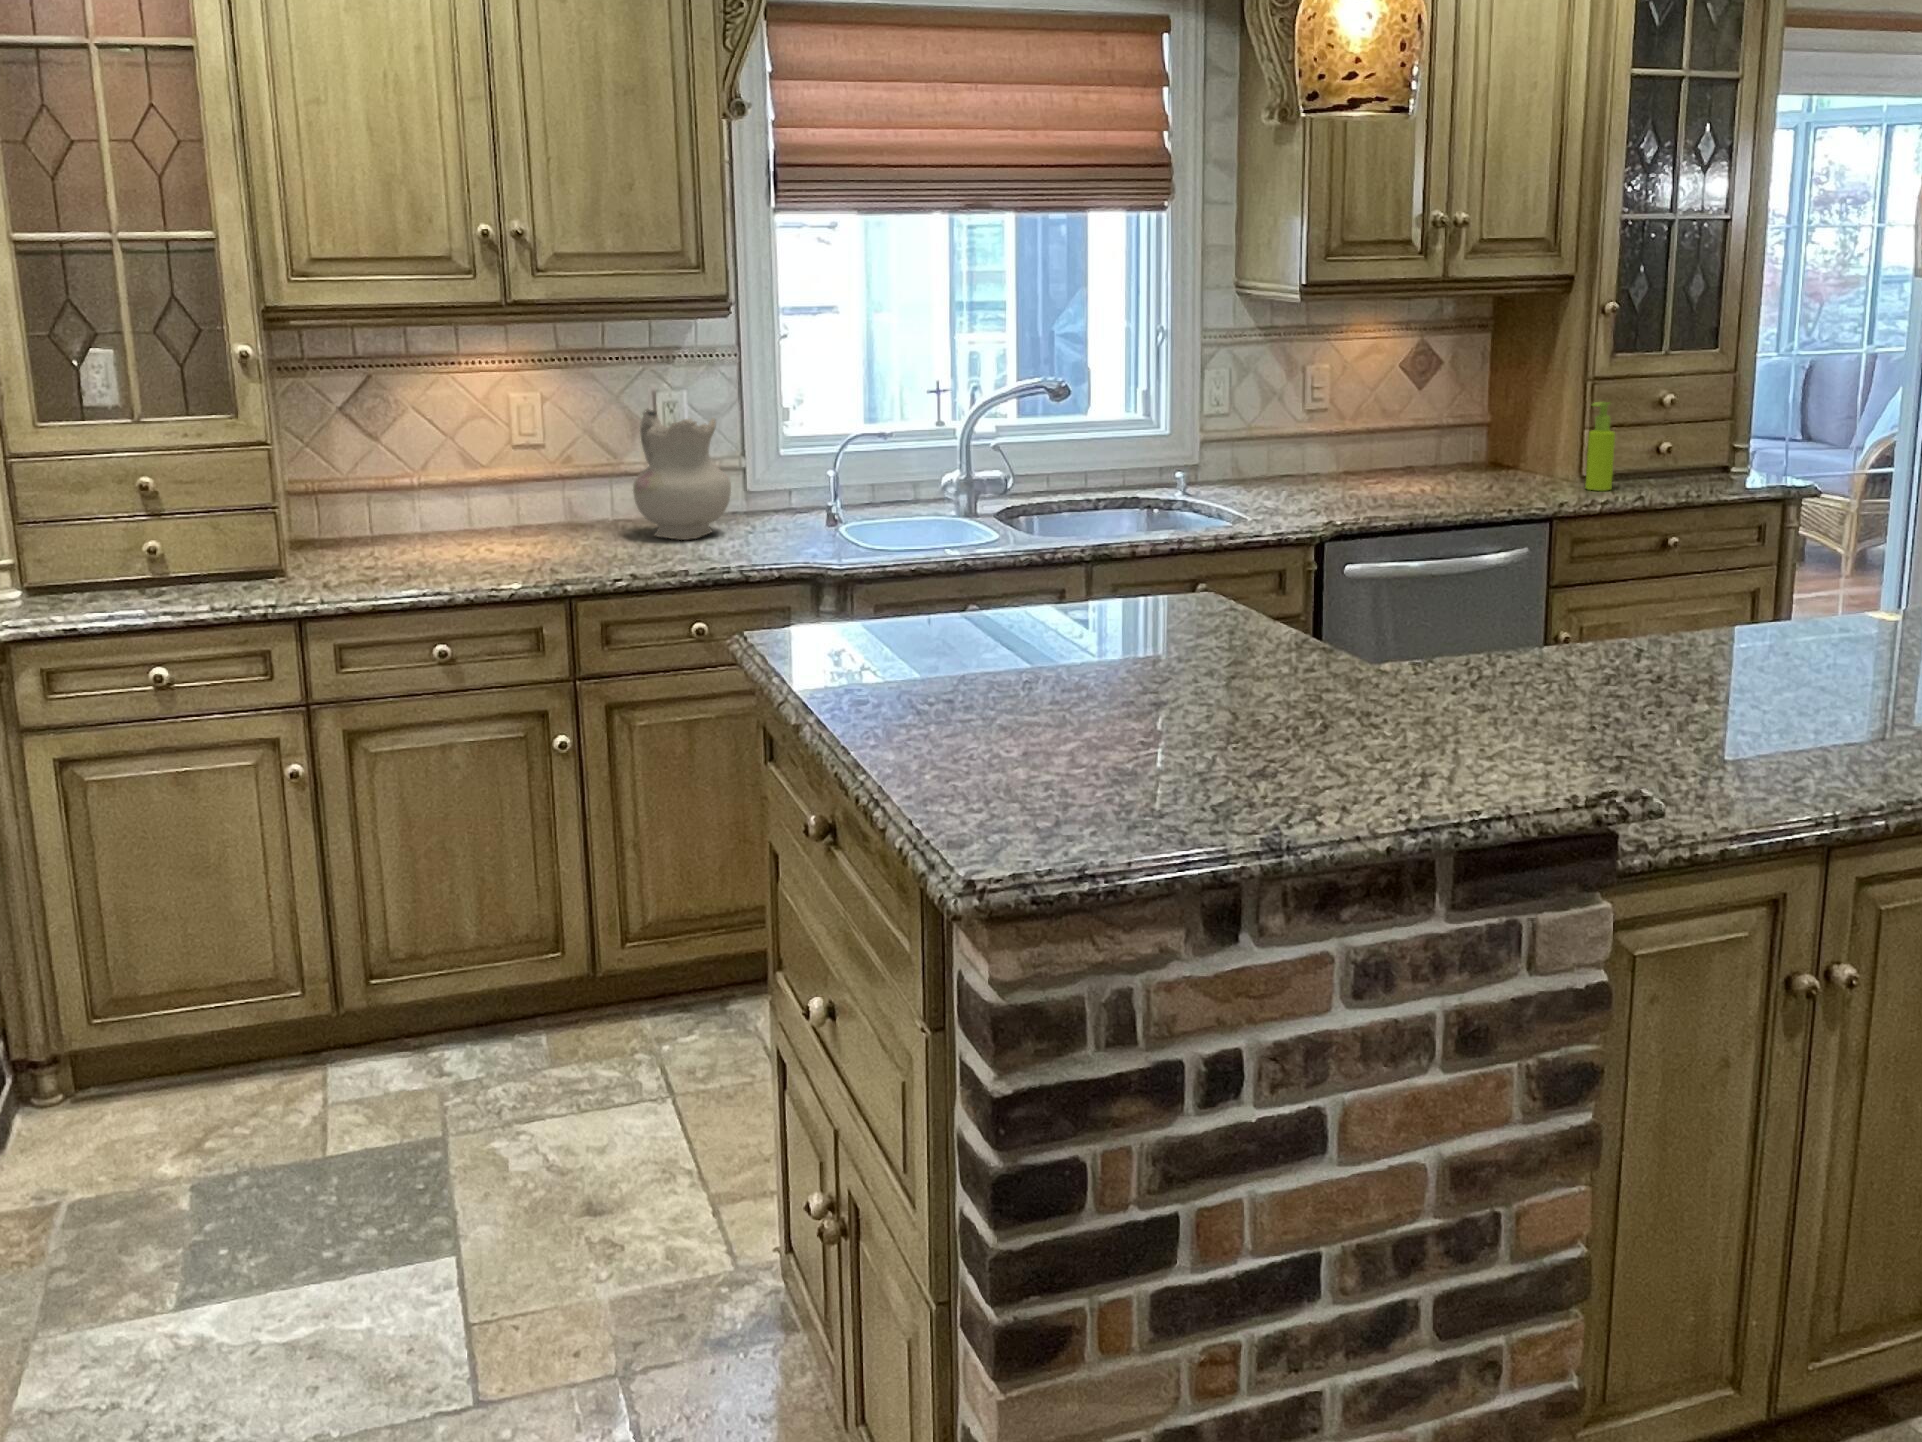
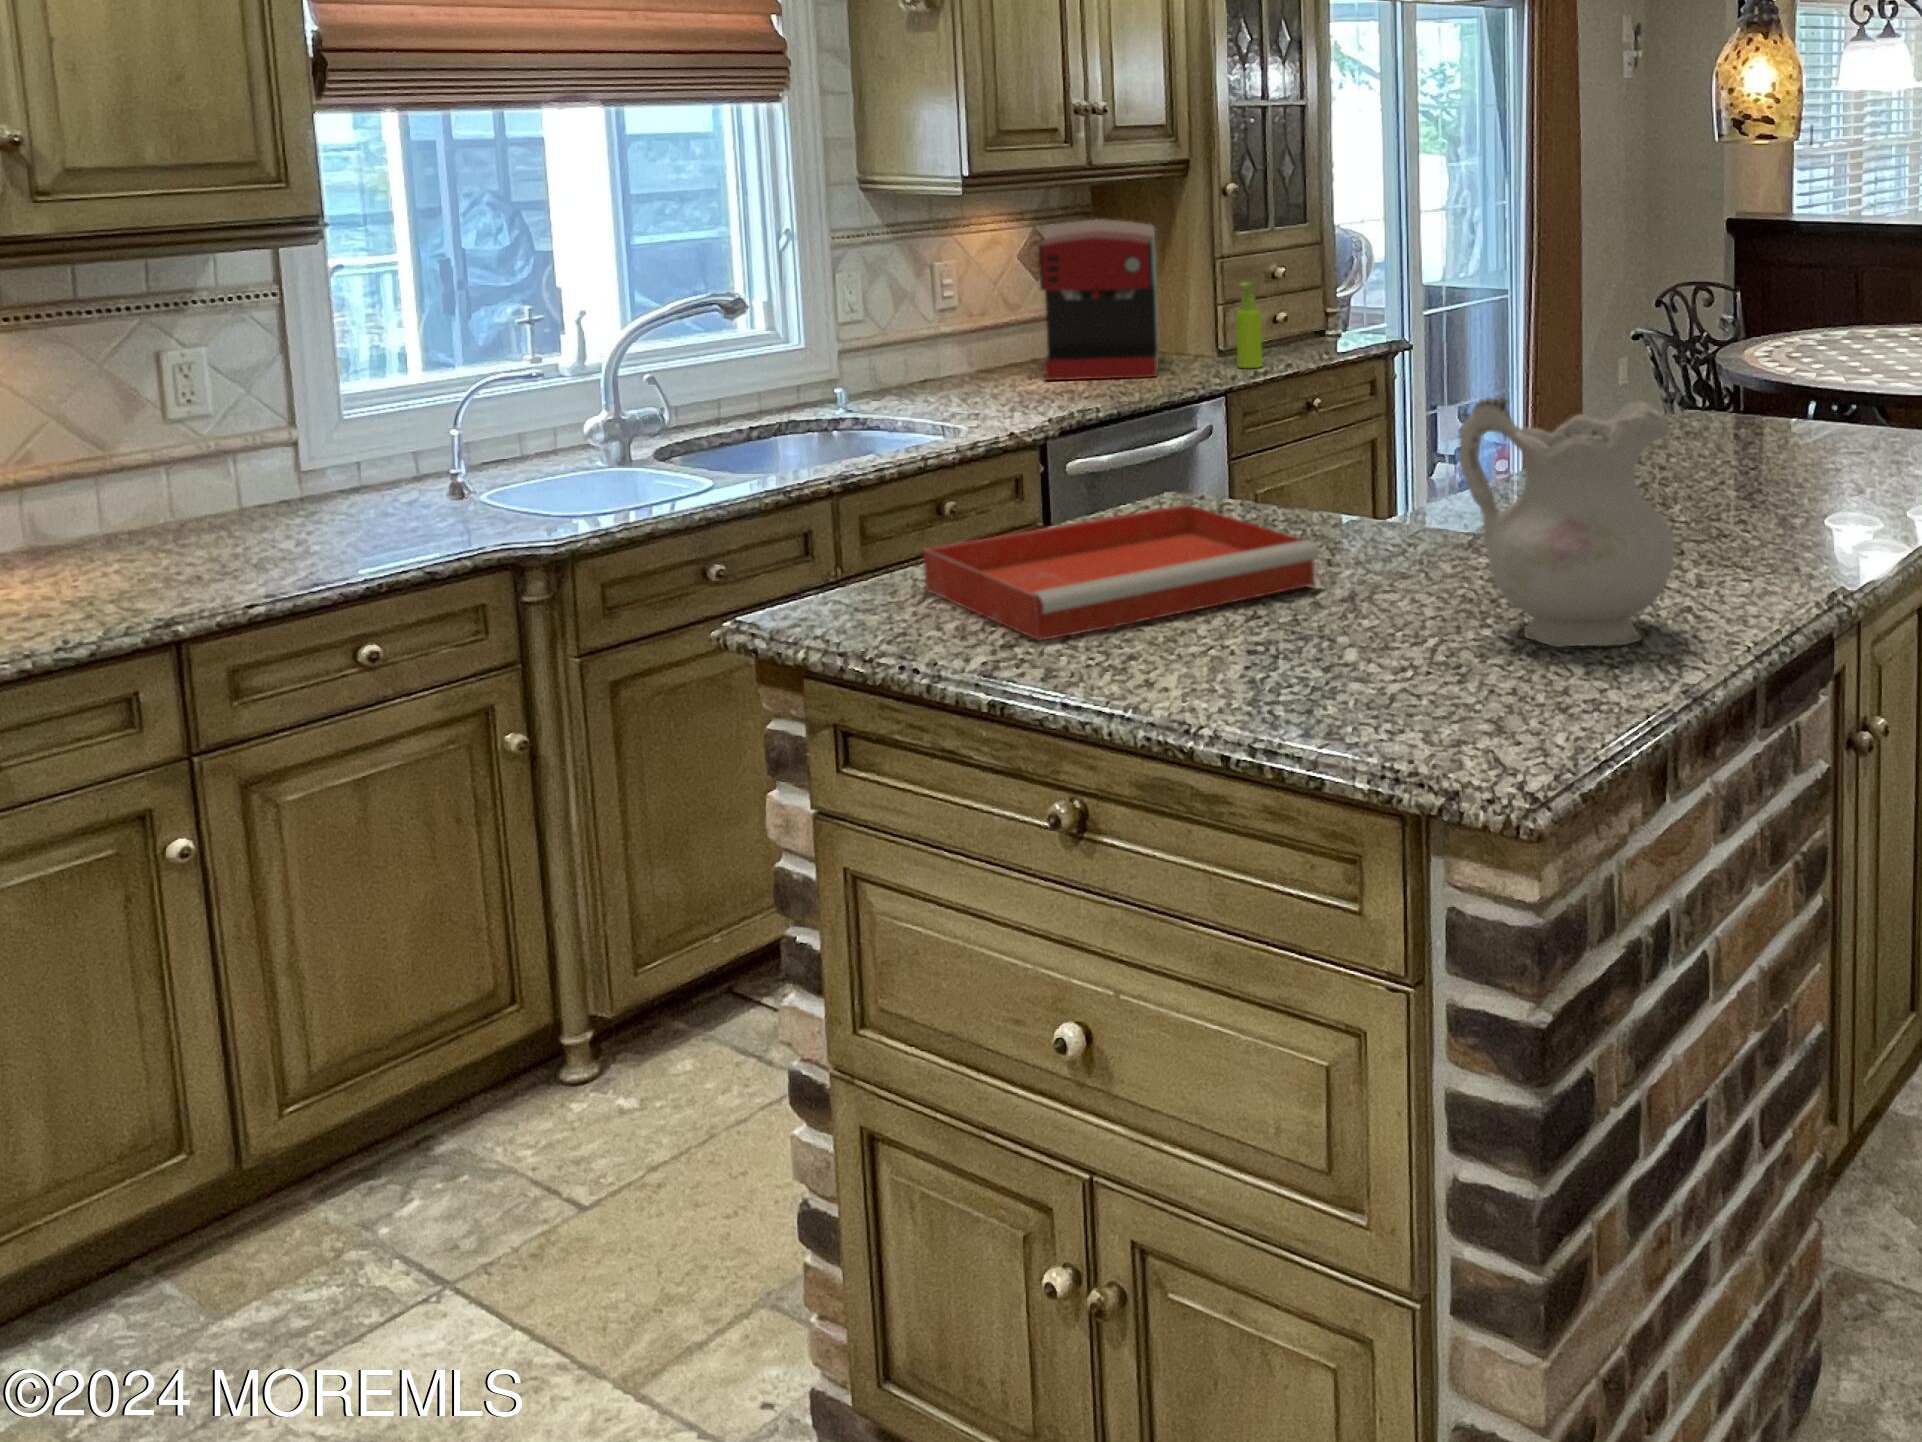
coffee maker: none [1392,330,1532,489] -> present [1039,219,1159,380]
ceramic pitcher: present [633,409,731,540] -> present [1460,398,1675,647]
tray: none [891,596,1180,688] -> present [923,505,1319,640]

